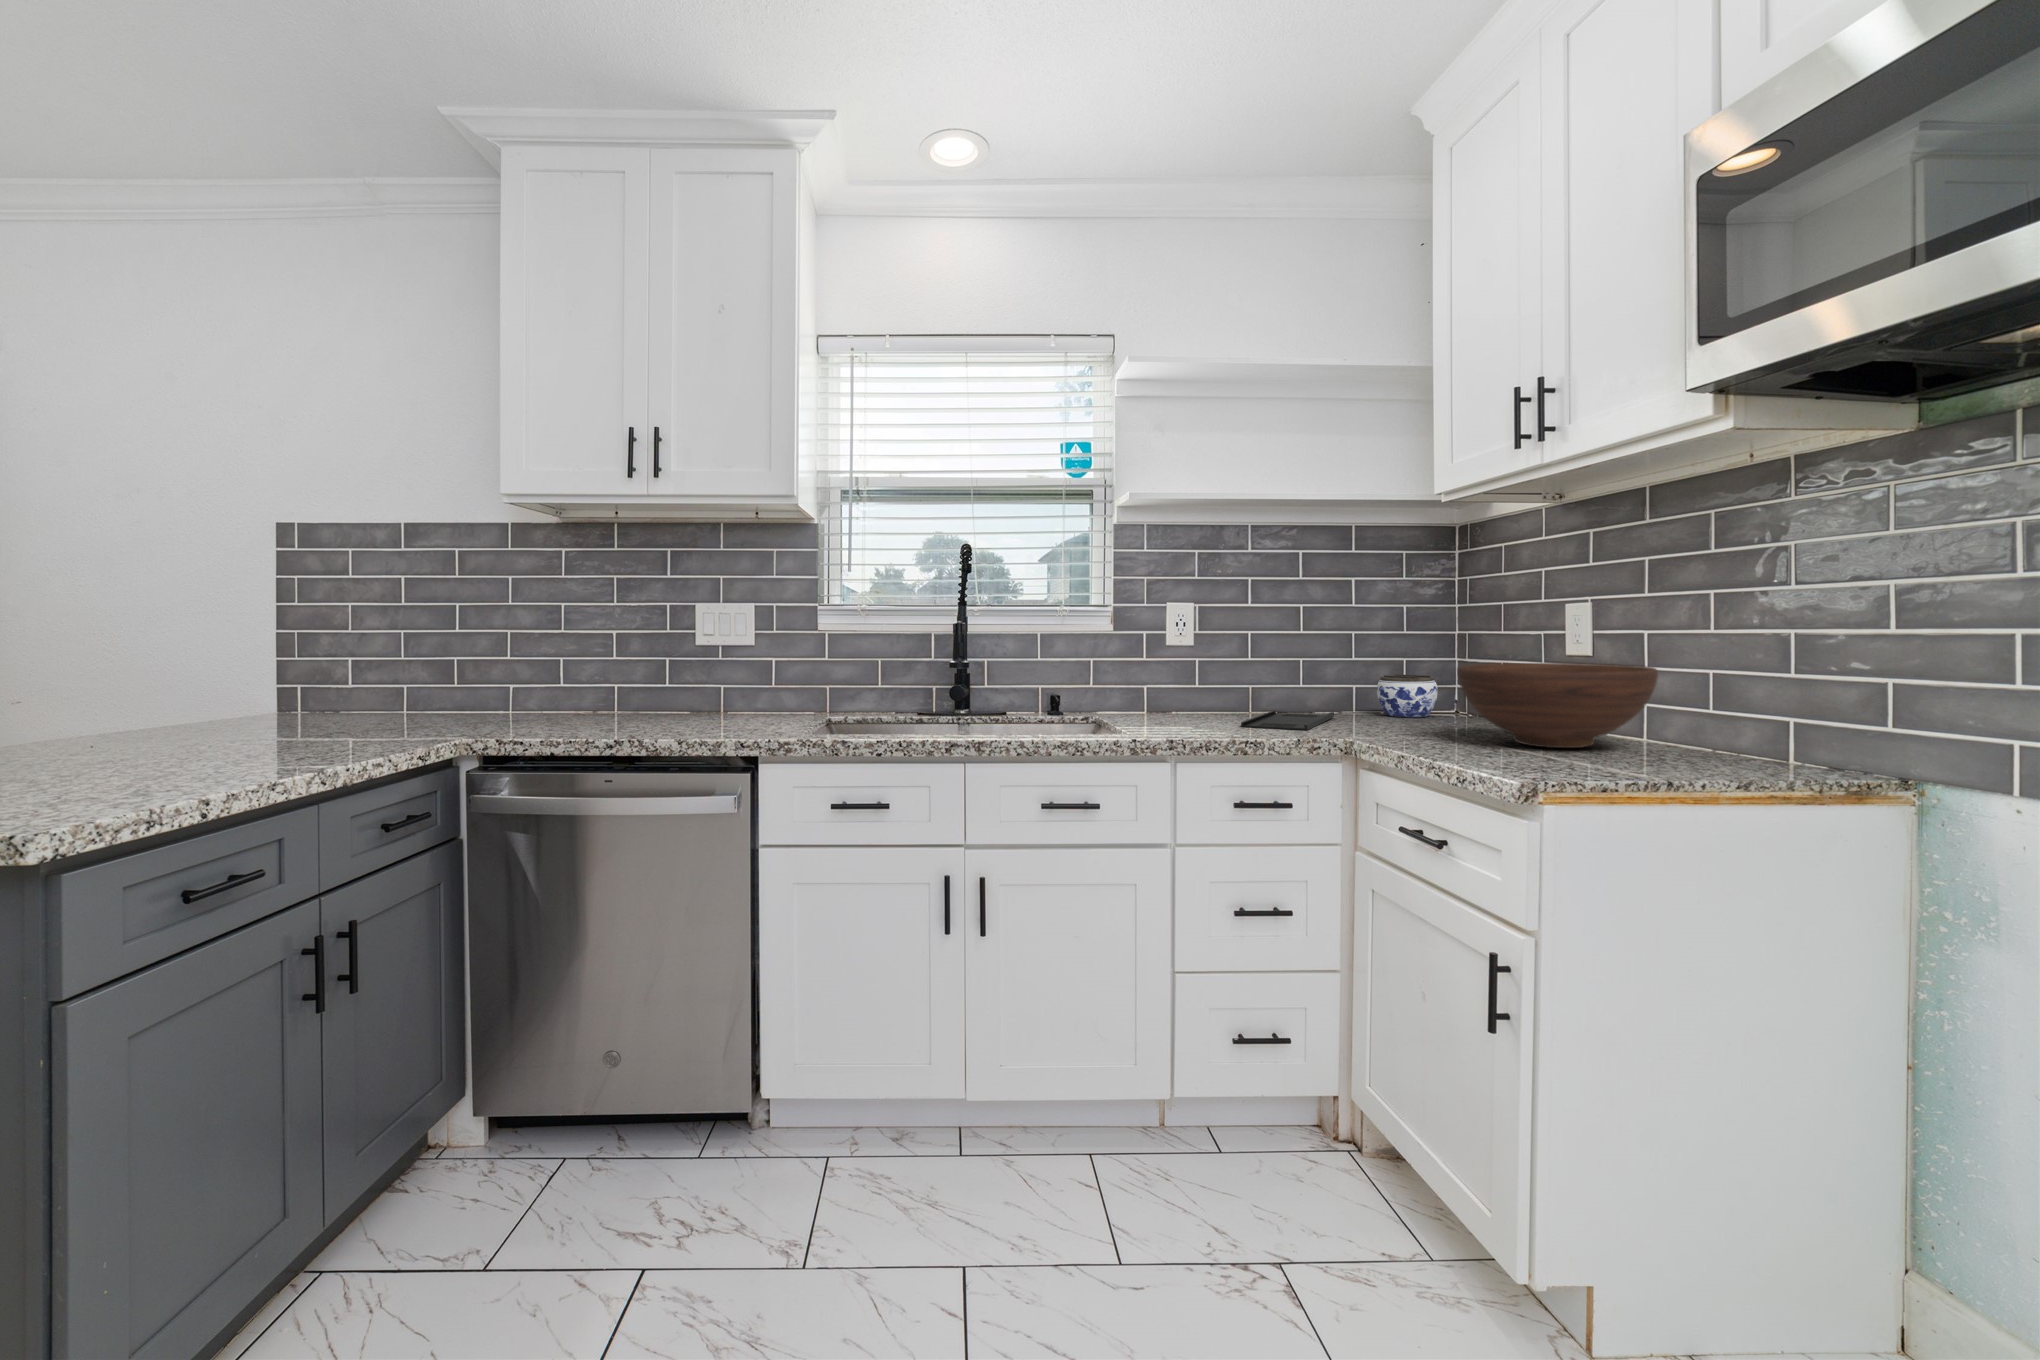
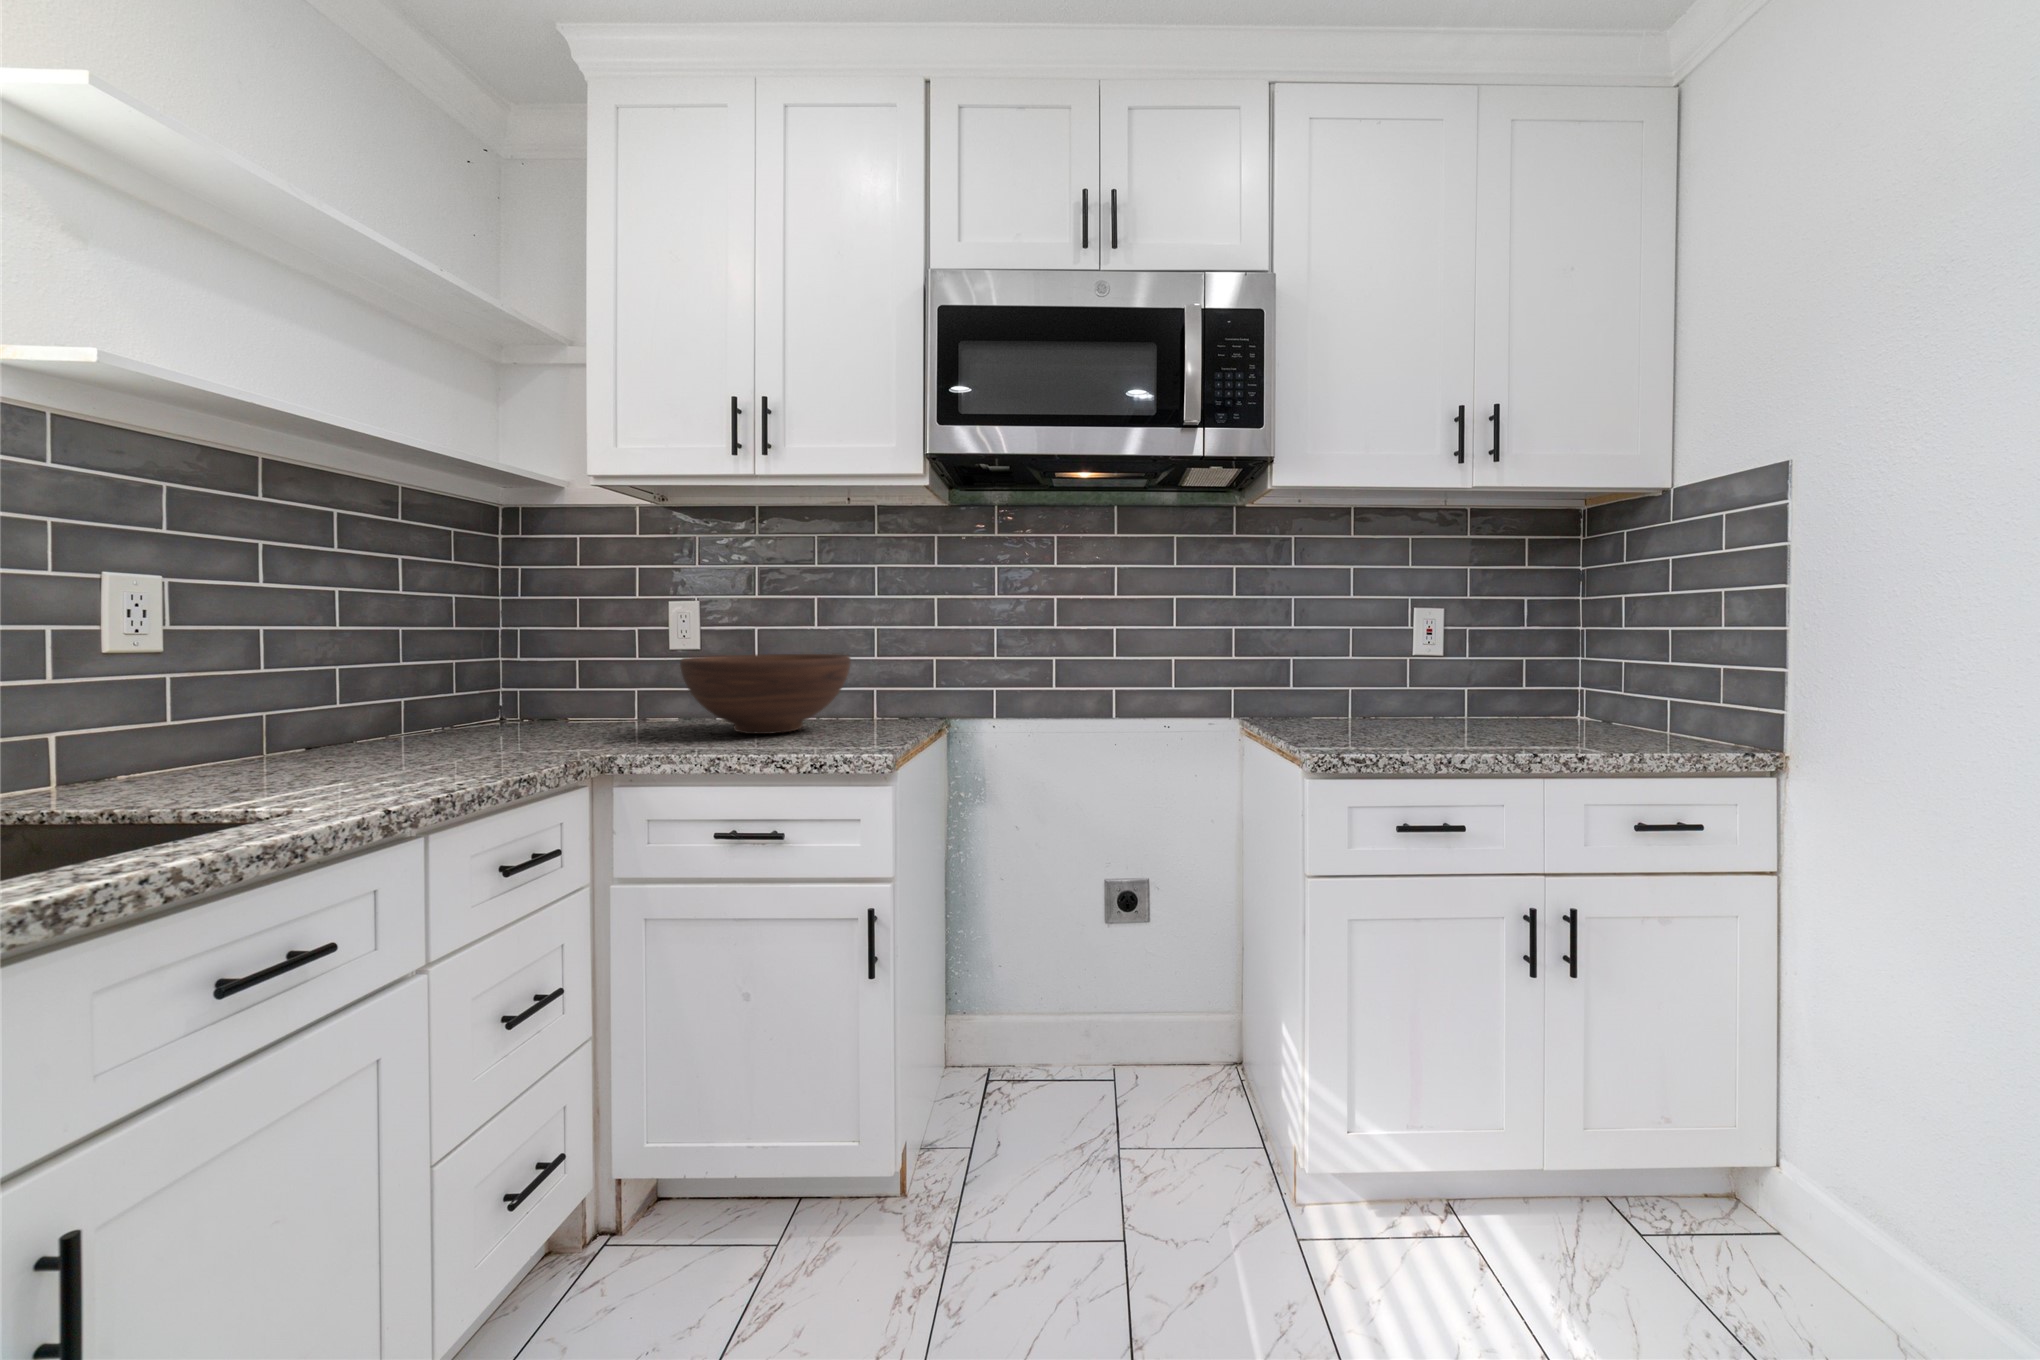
jar: present [1377,674,1438,717] -> none [451,681,532,735]
tray: present [1241,710,1334,730] -> none [332,738,508,772]

